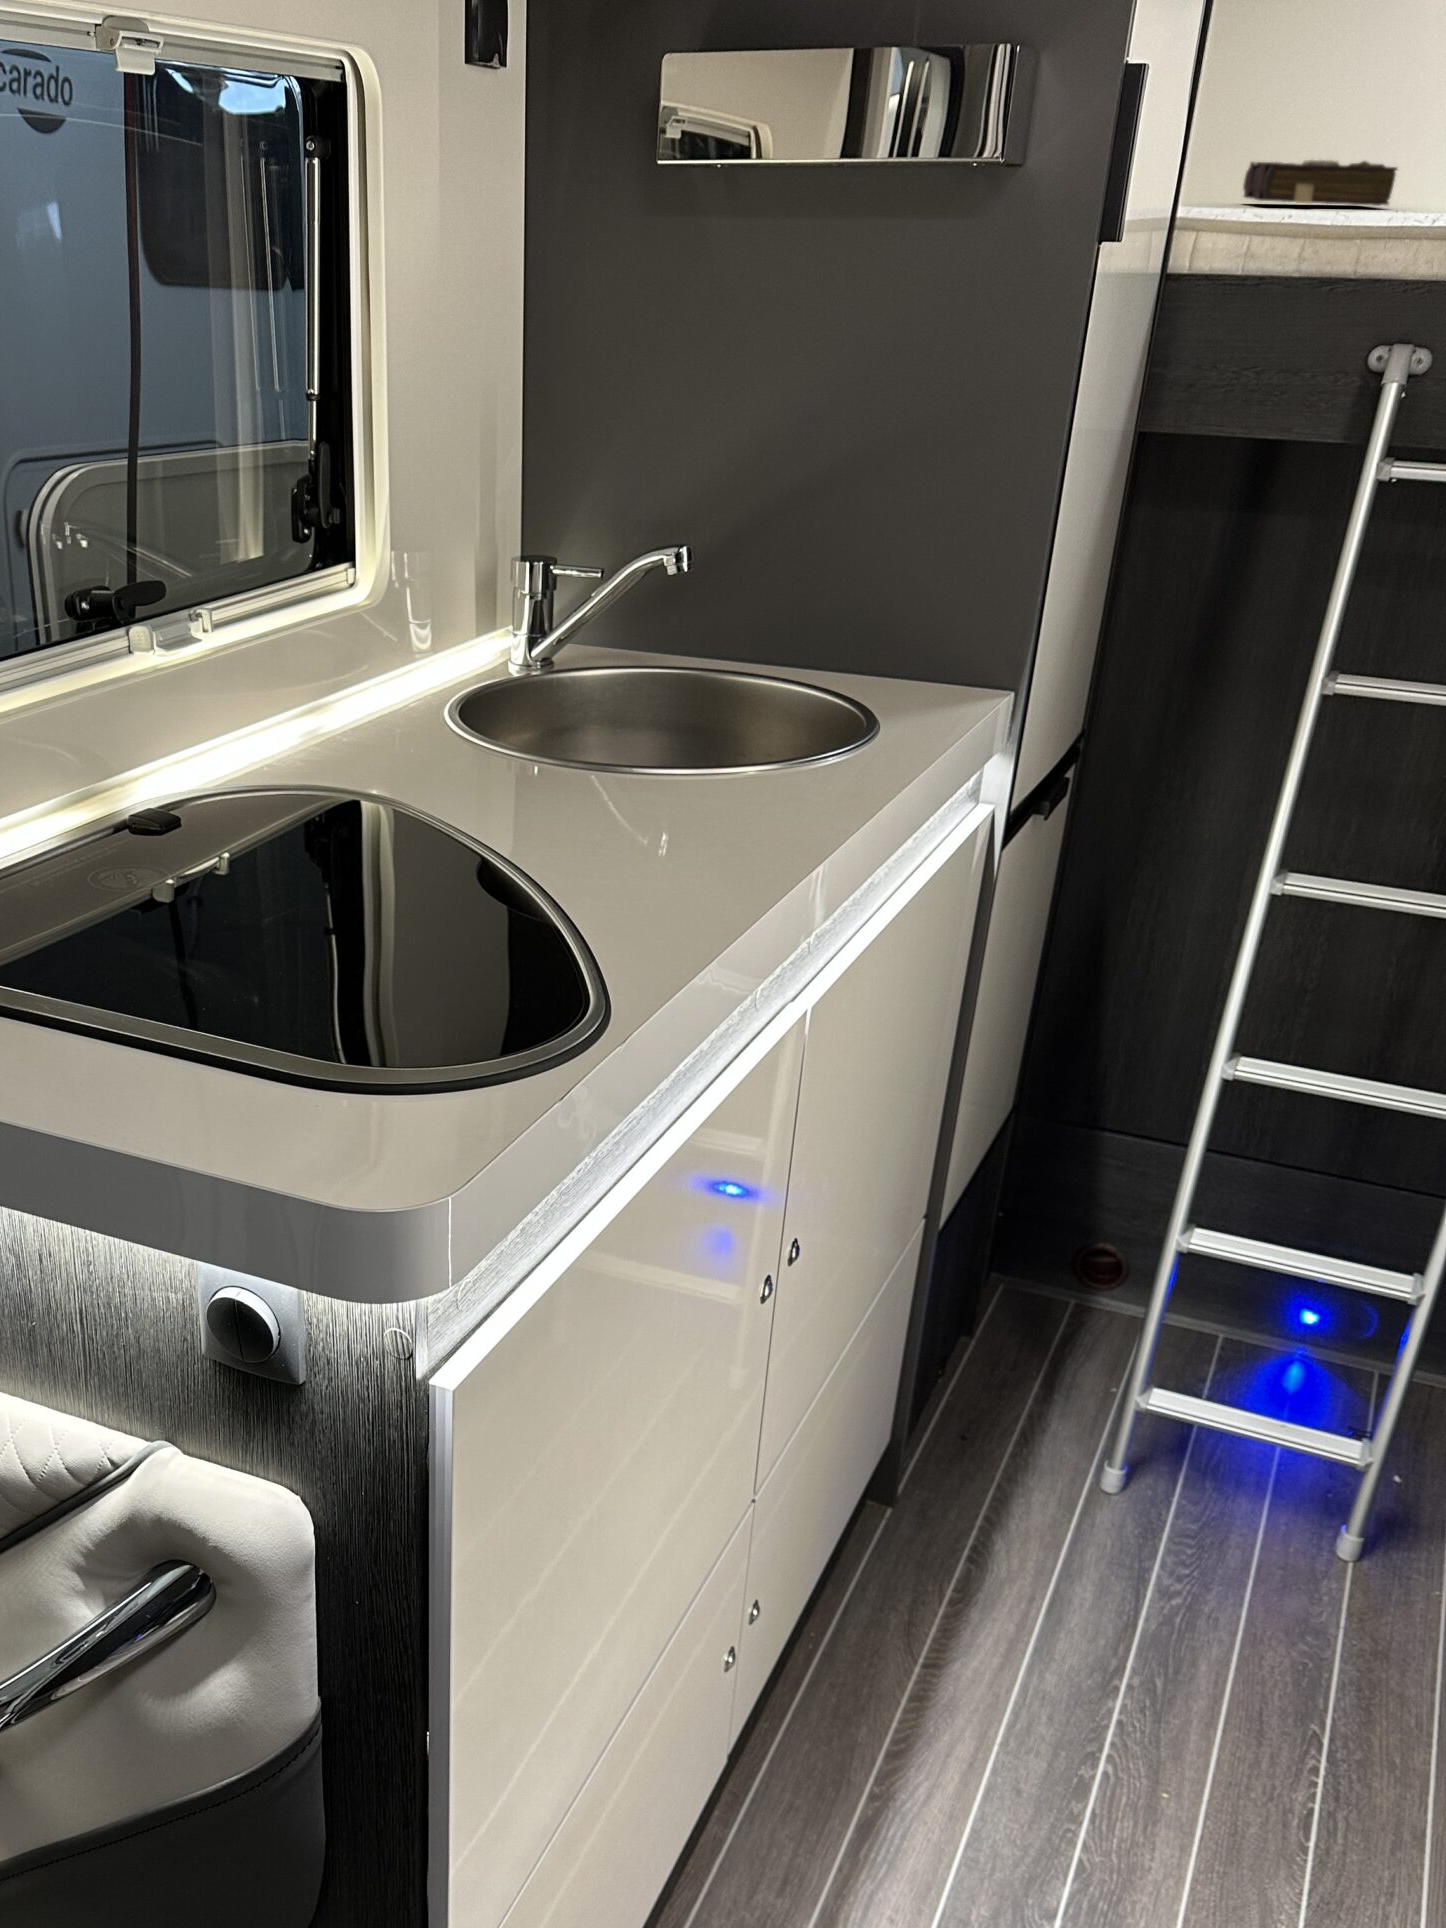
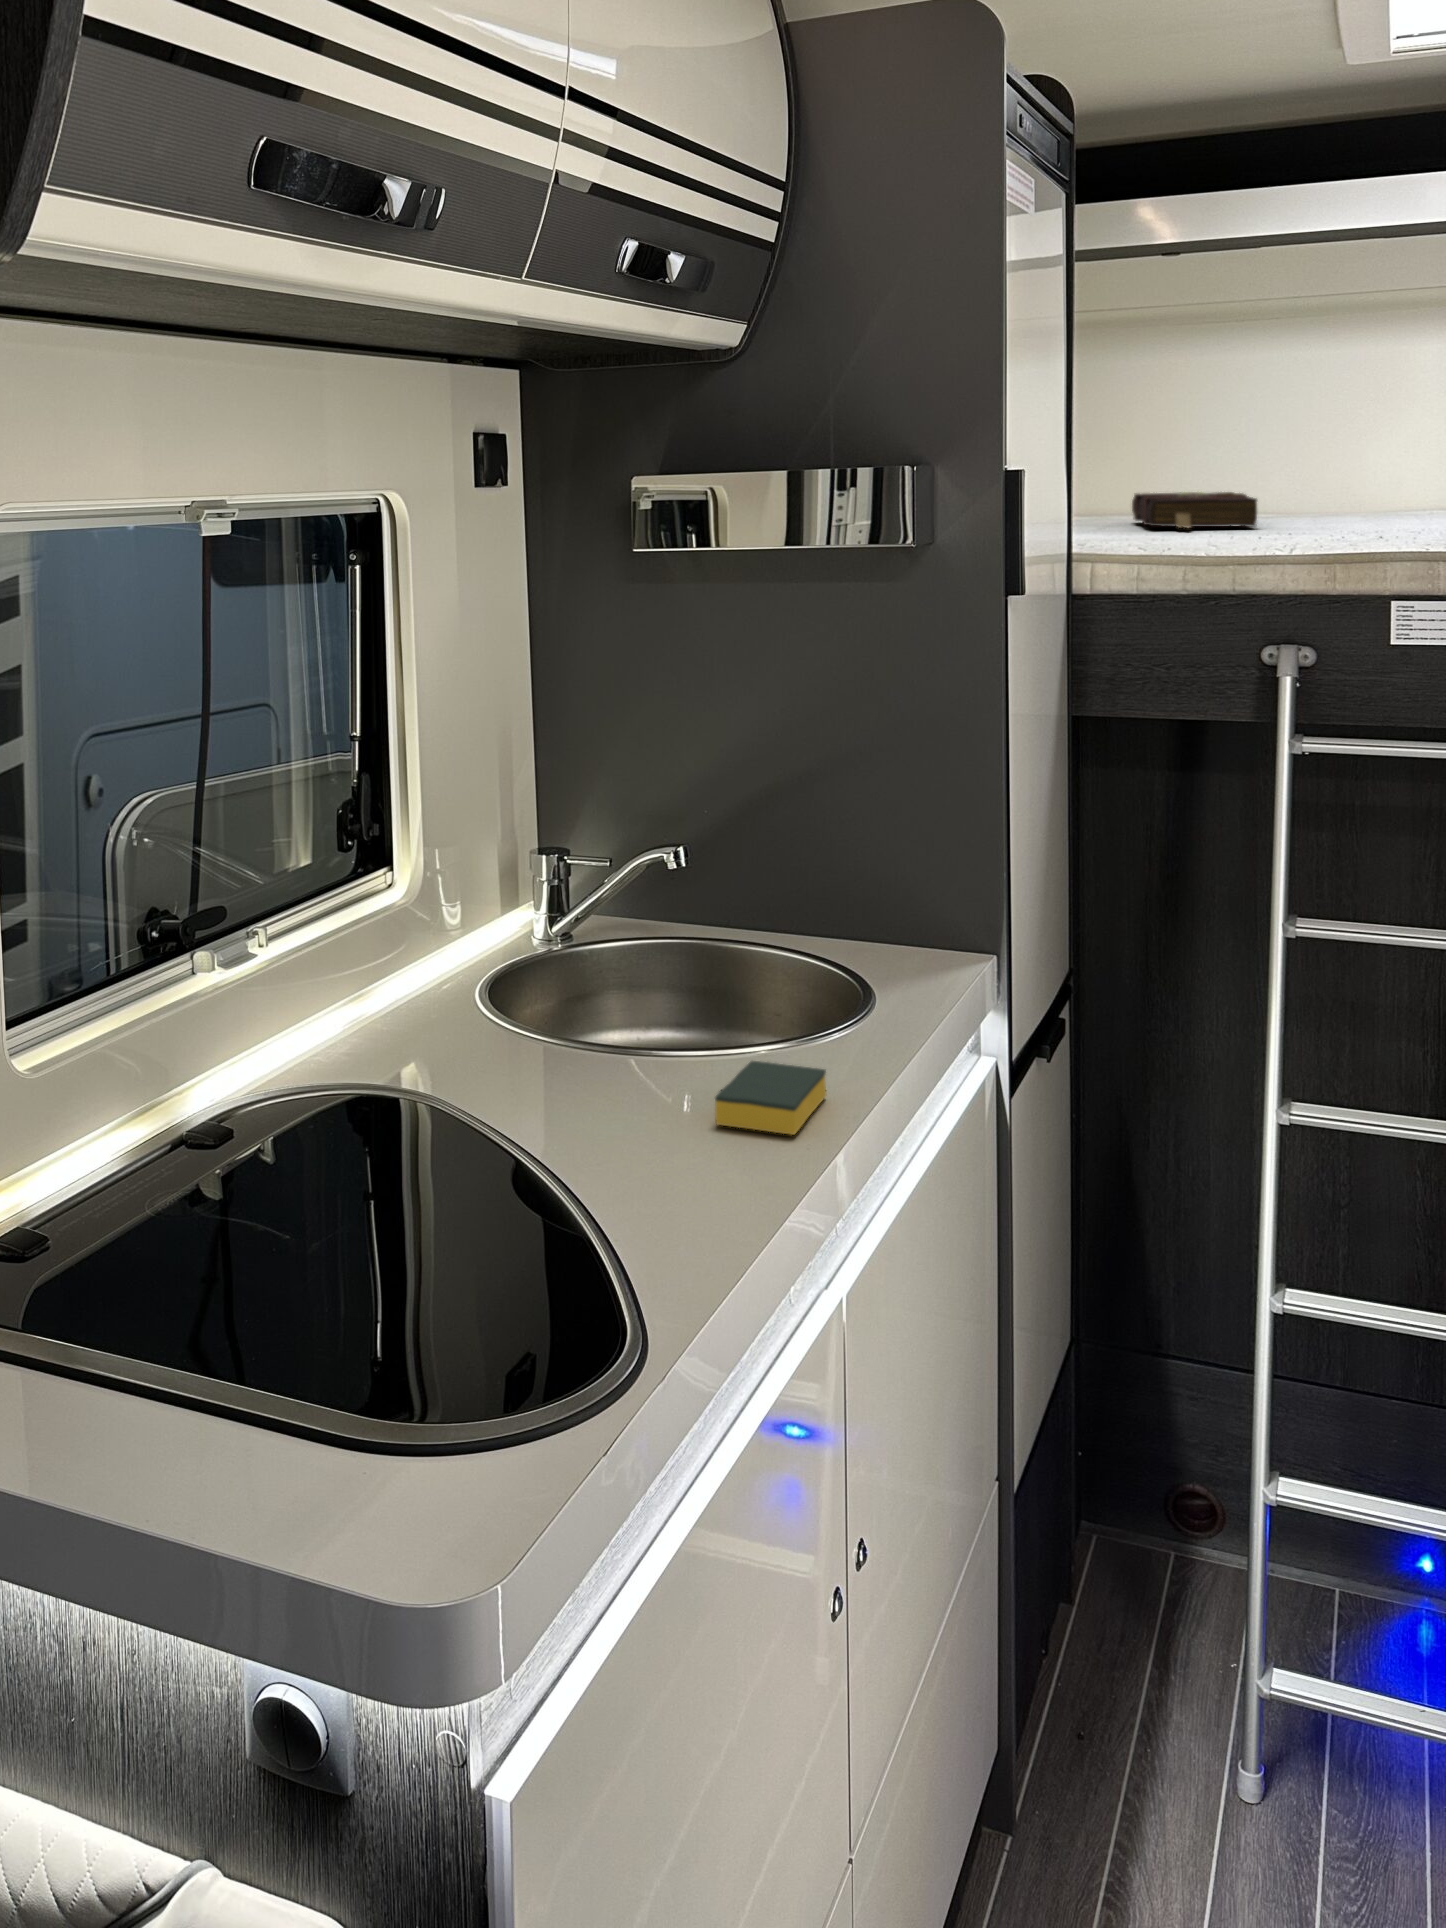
sponge: none [696,767,818,839] -> present [715,1061,826,1135]

